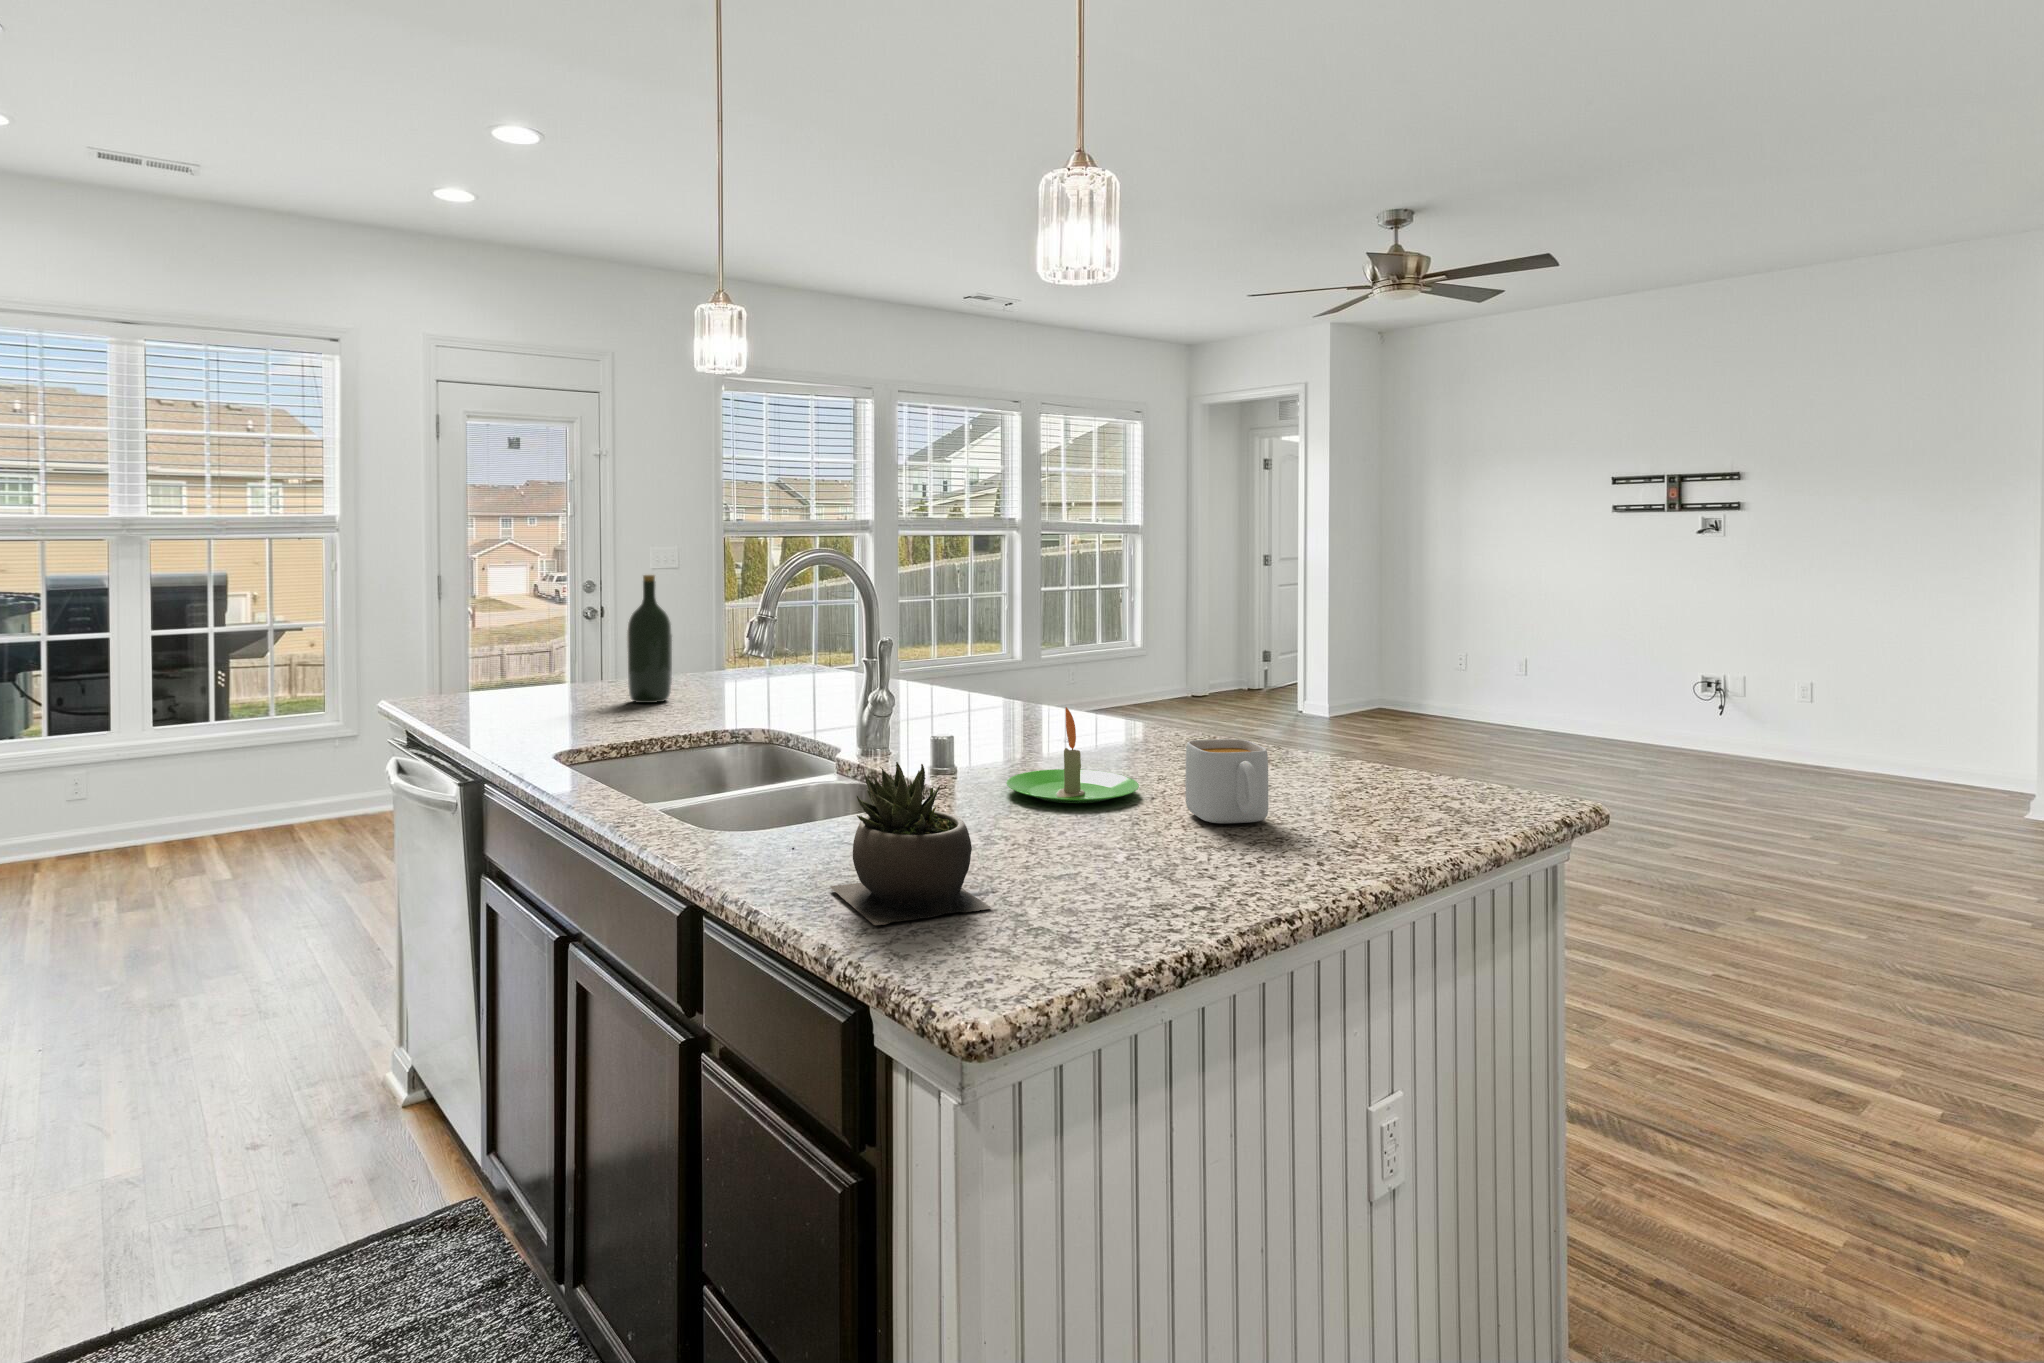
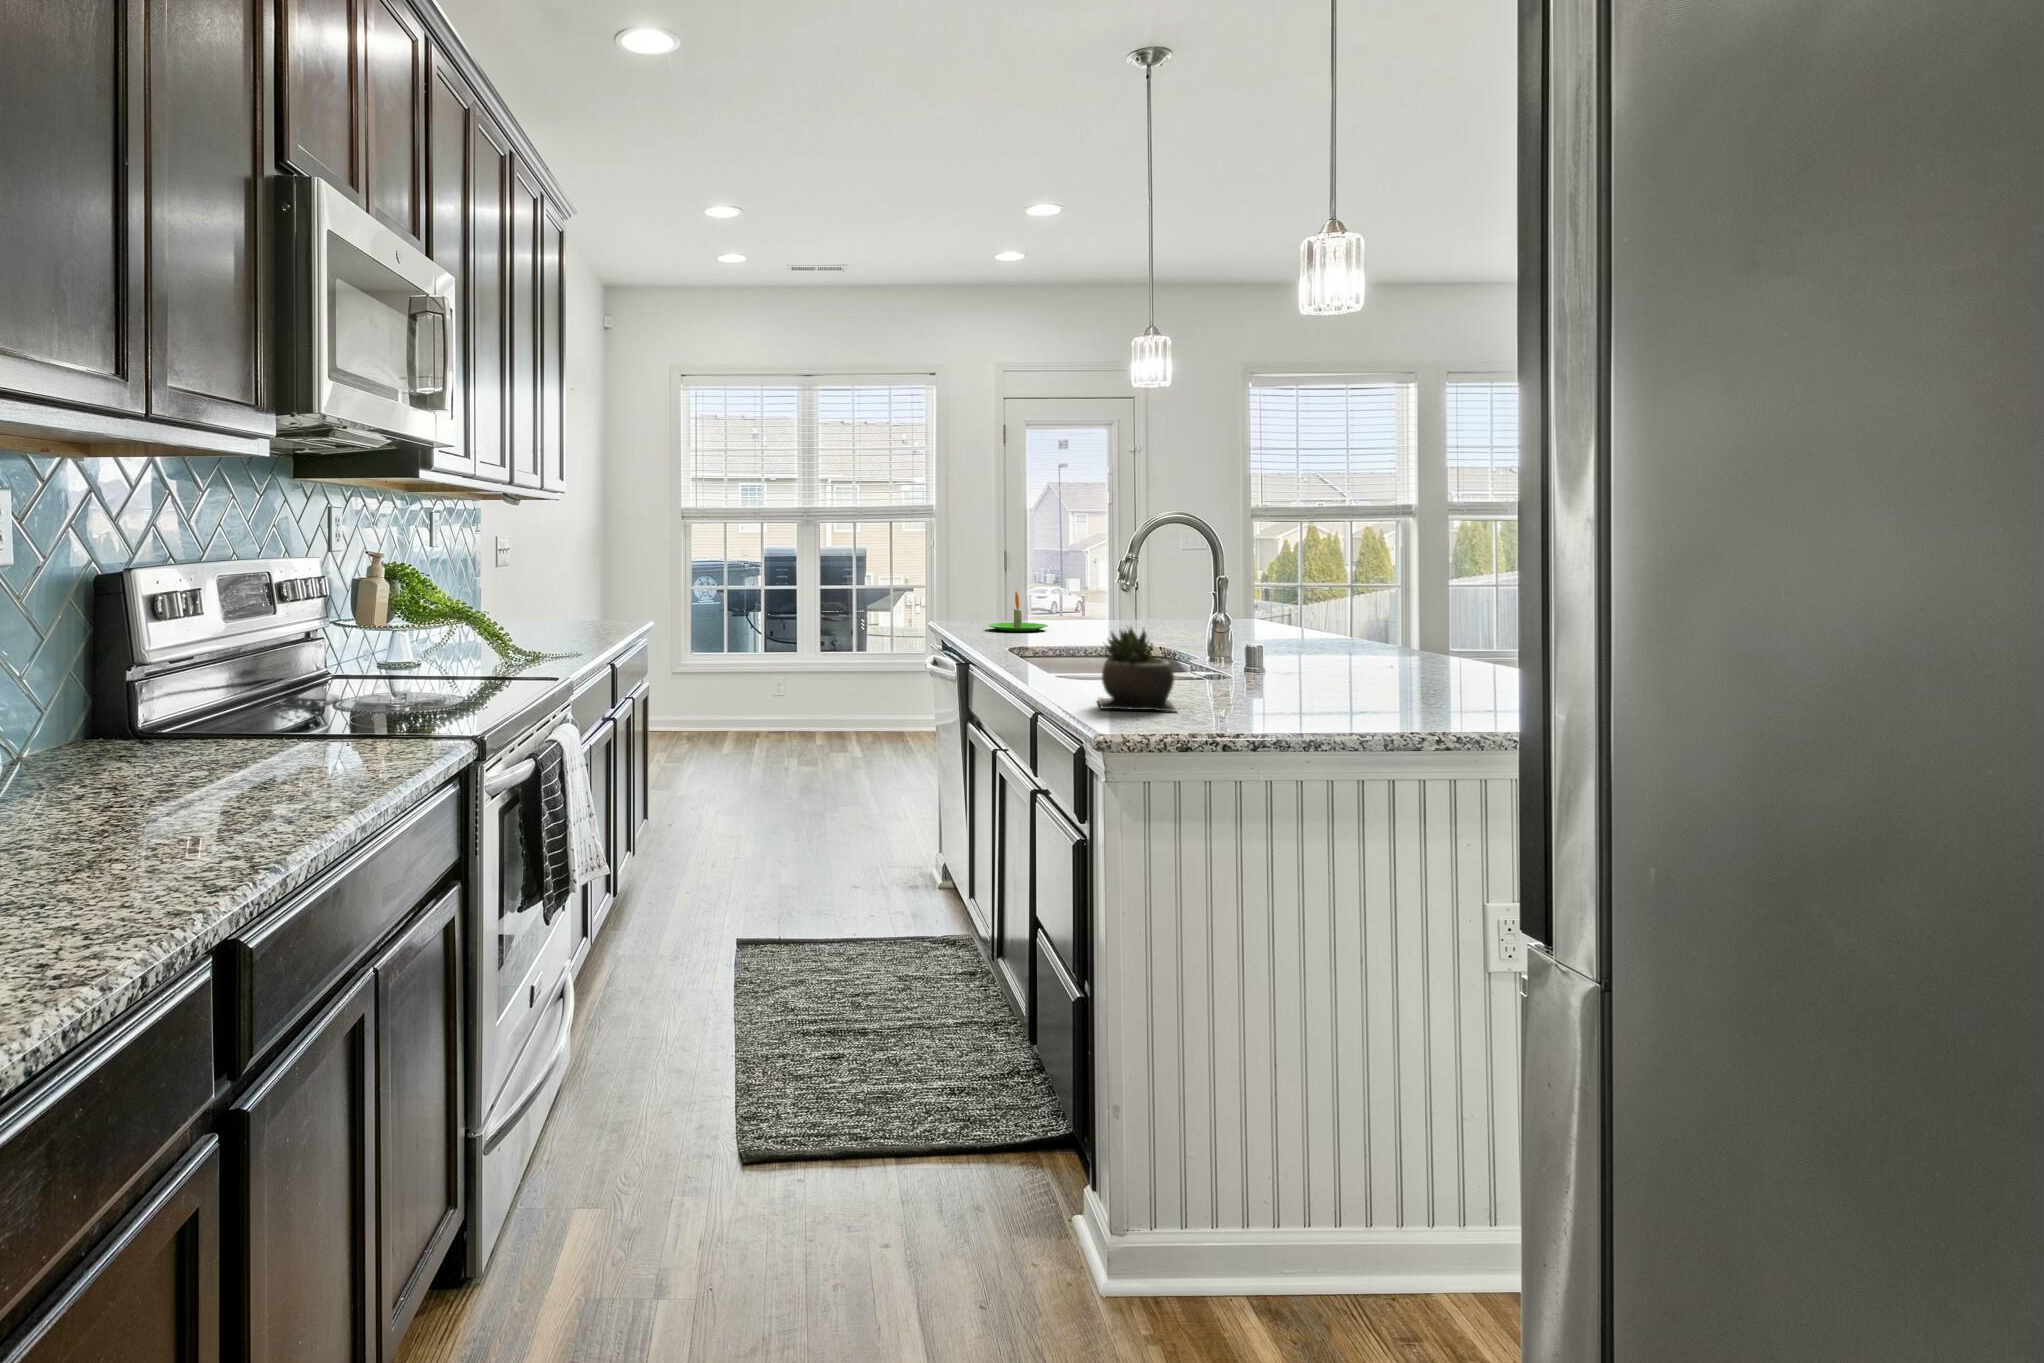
wine bottle: present [627,575,672,703] -> none [1089,540,1122,633]
candle: present [1007,707,1139,803] -> present [988,592,1048,632]
mug: present [1186,739,1268,823] -> none [1395,647,1455,704]

